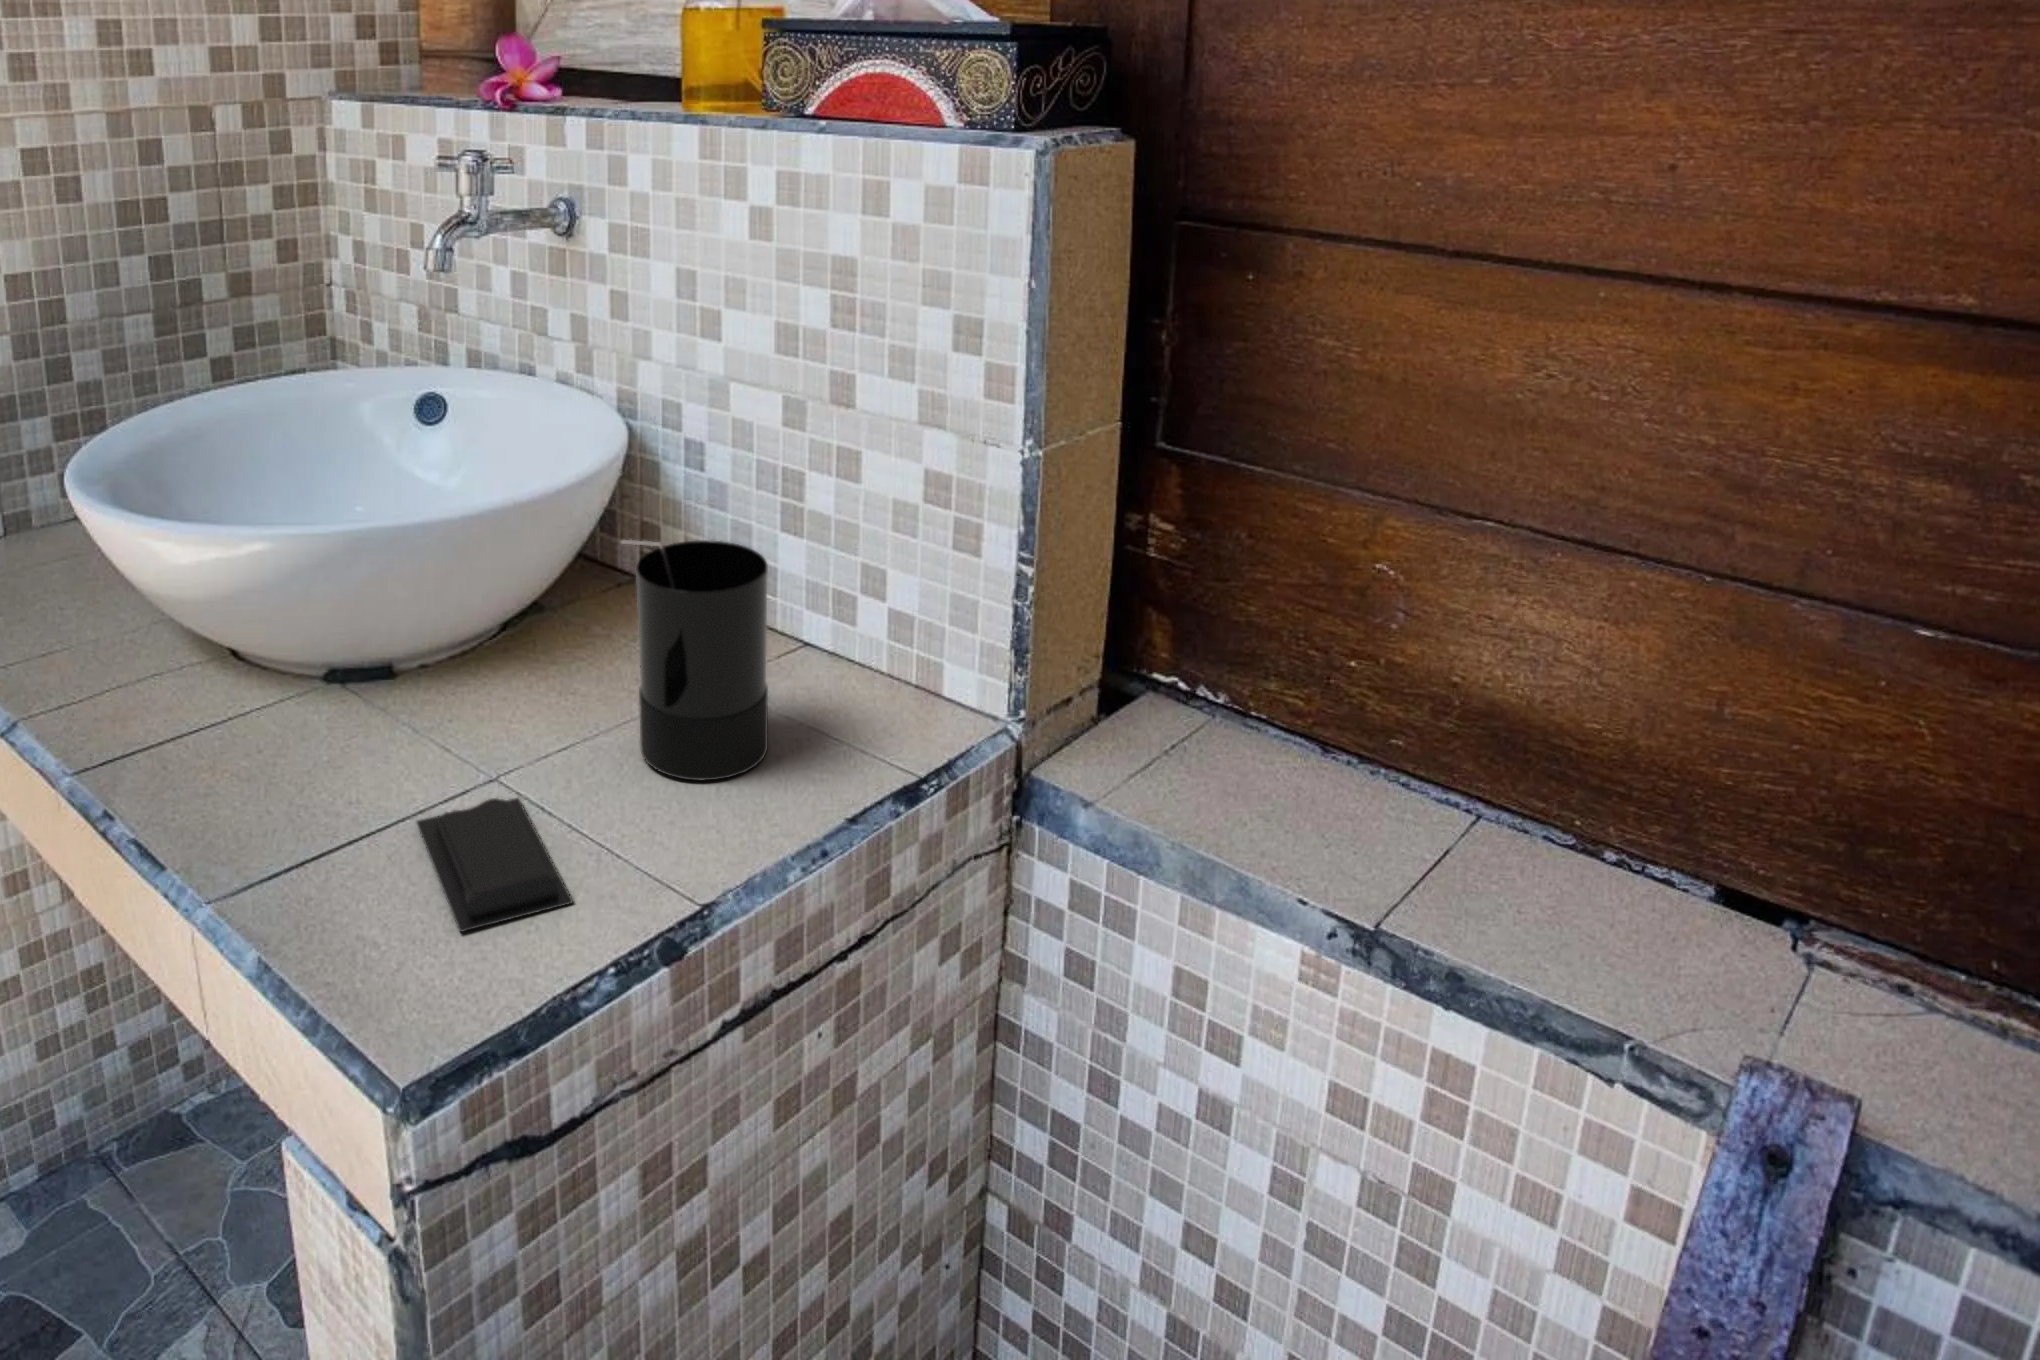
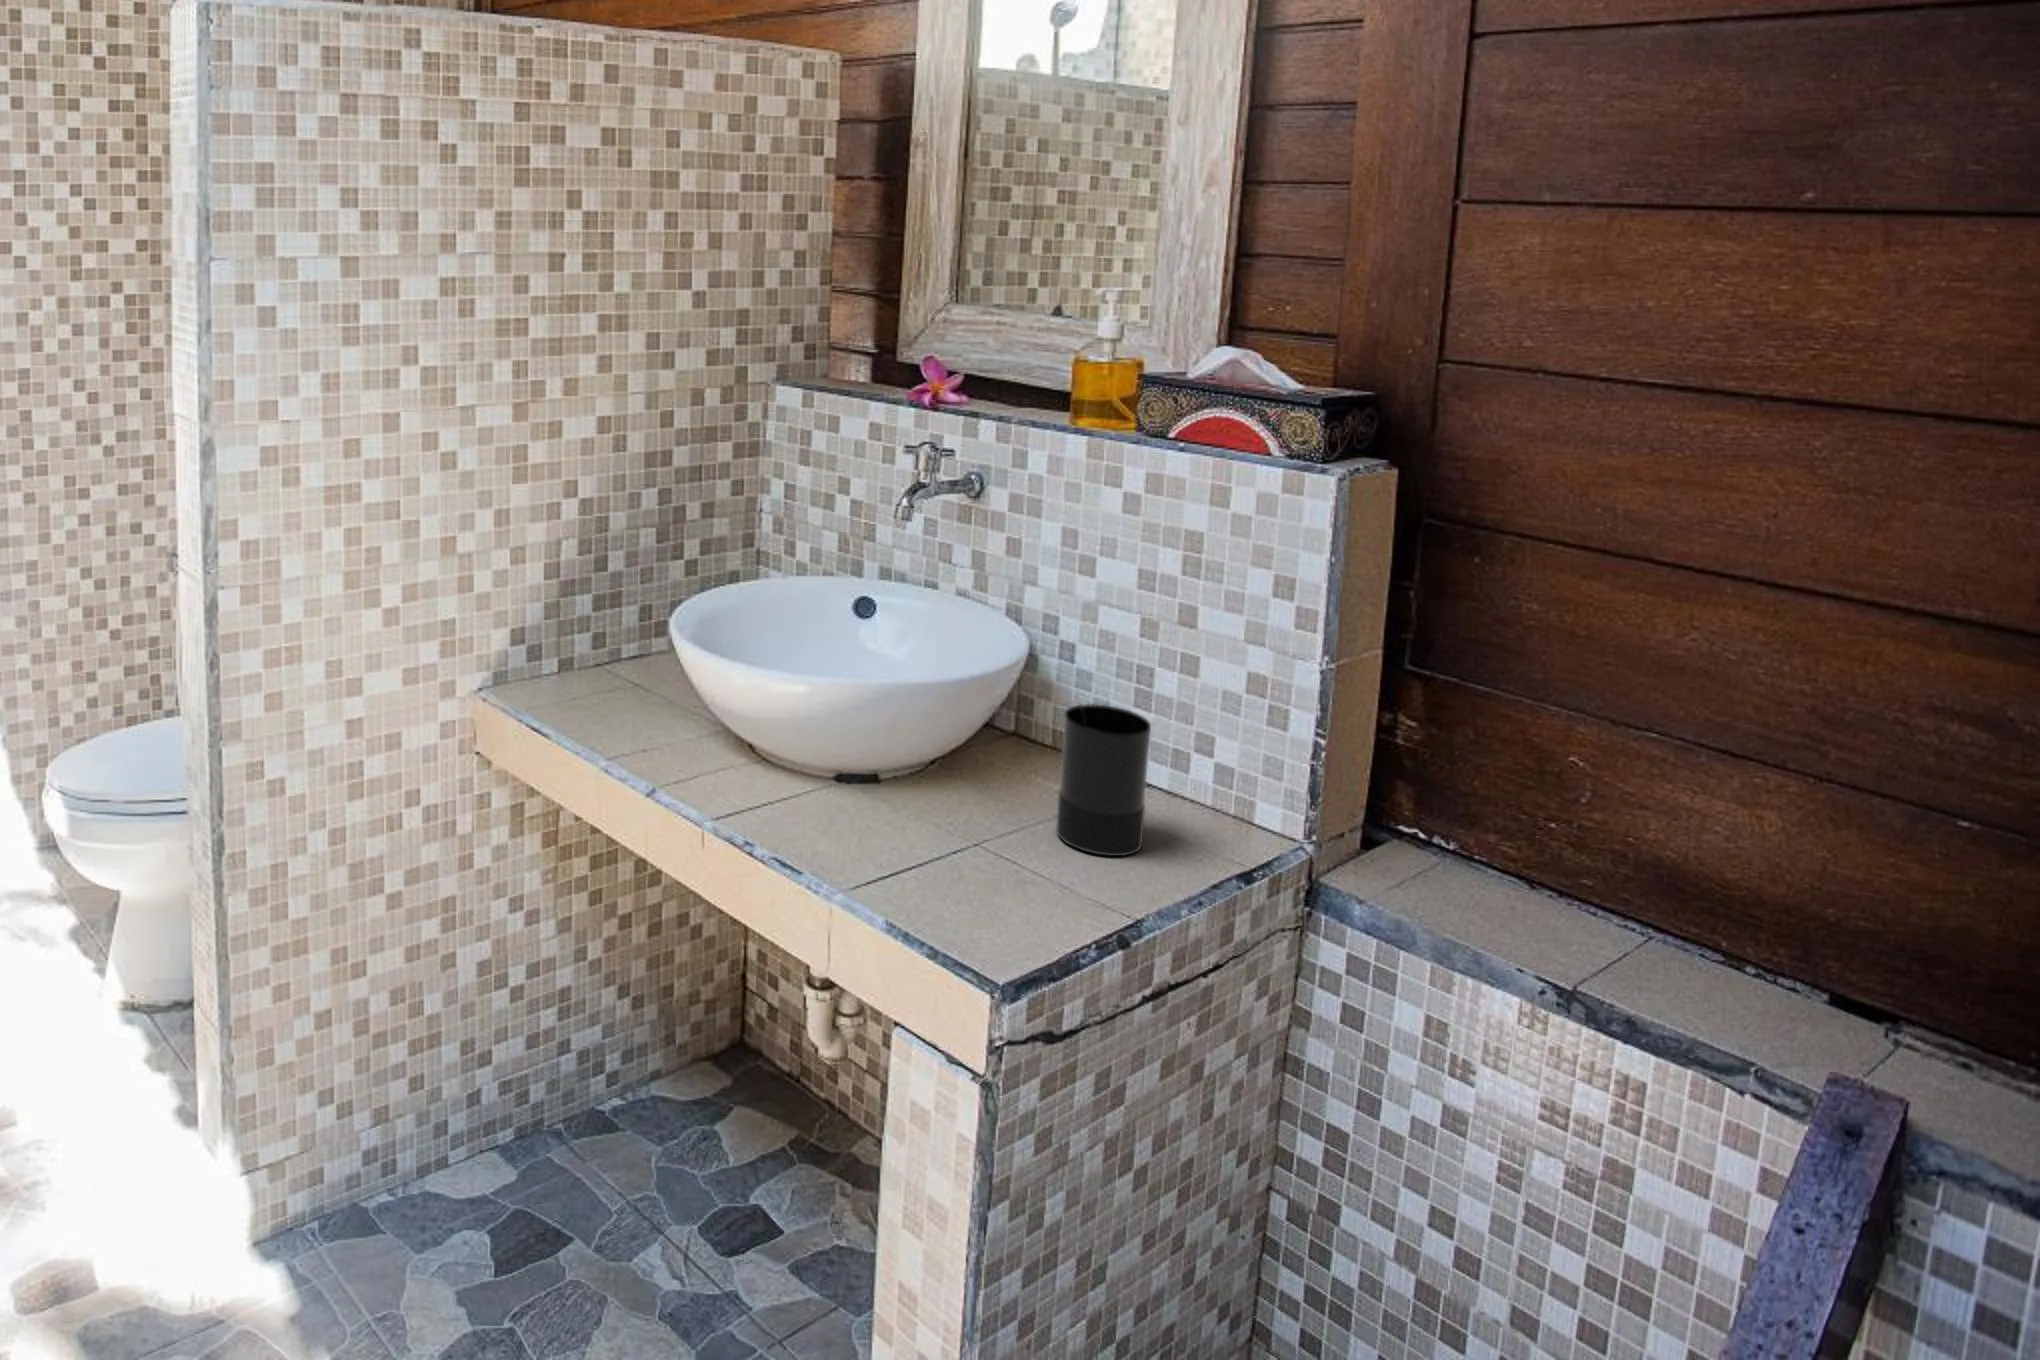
soap bar: present [417,798,573,932] -> none [933,848,1051,915]

